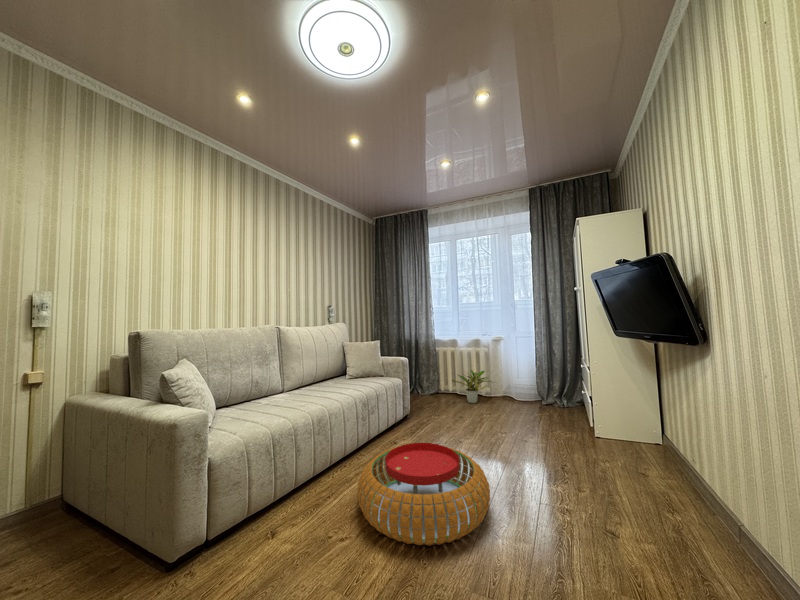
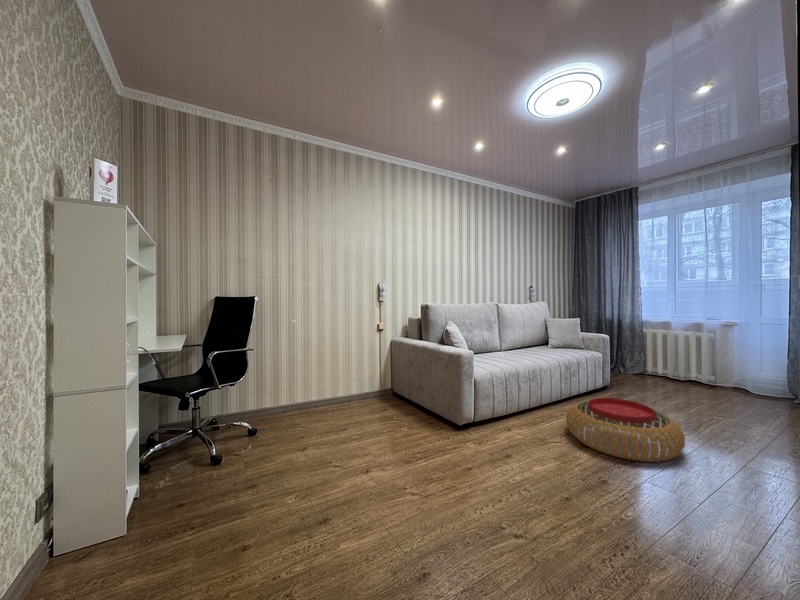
potted plant: present [452,370,492,403] -> none [661,354,720,389]

